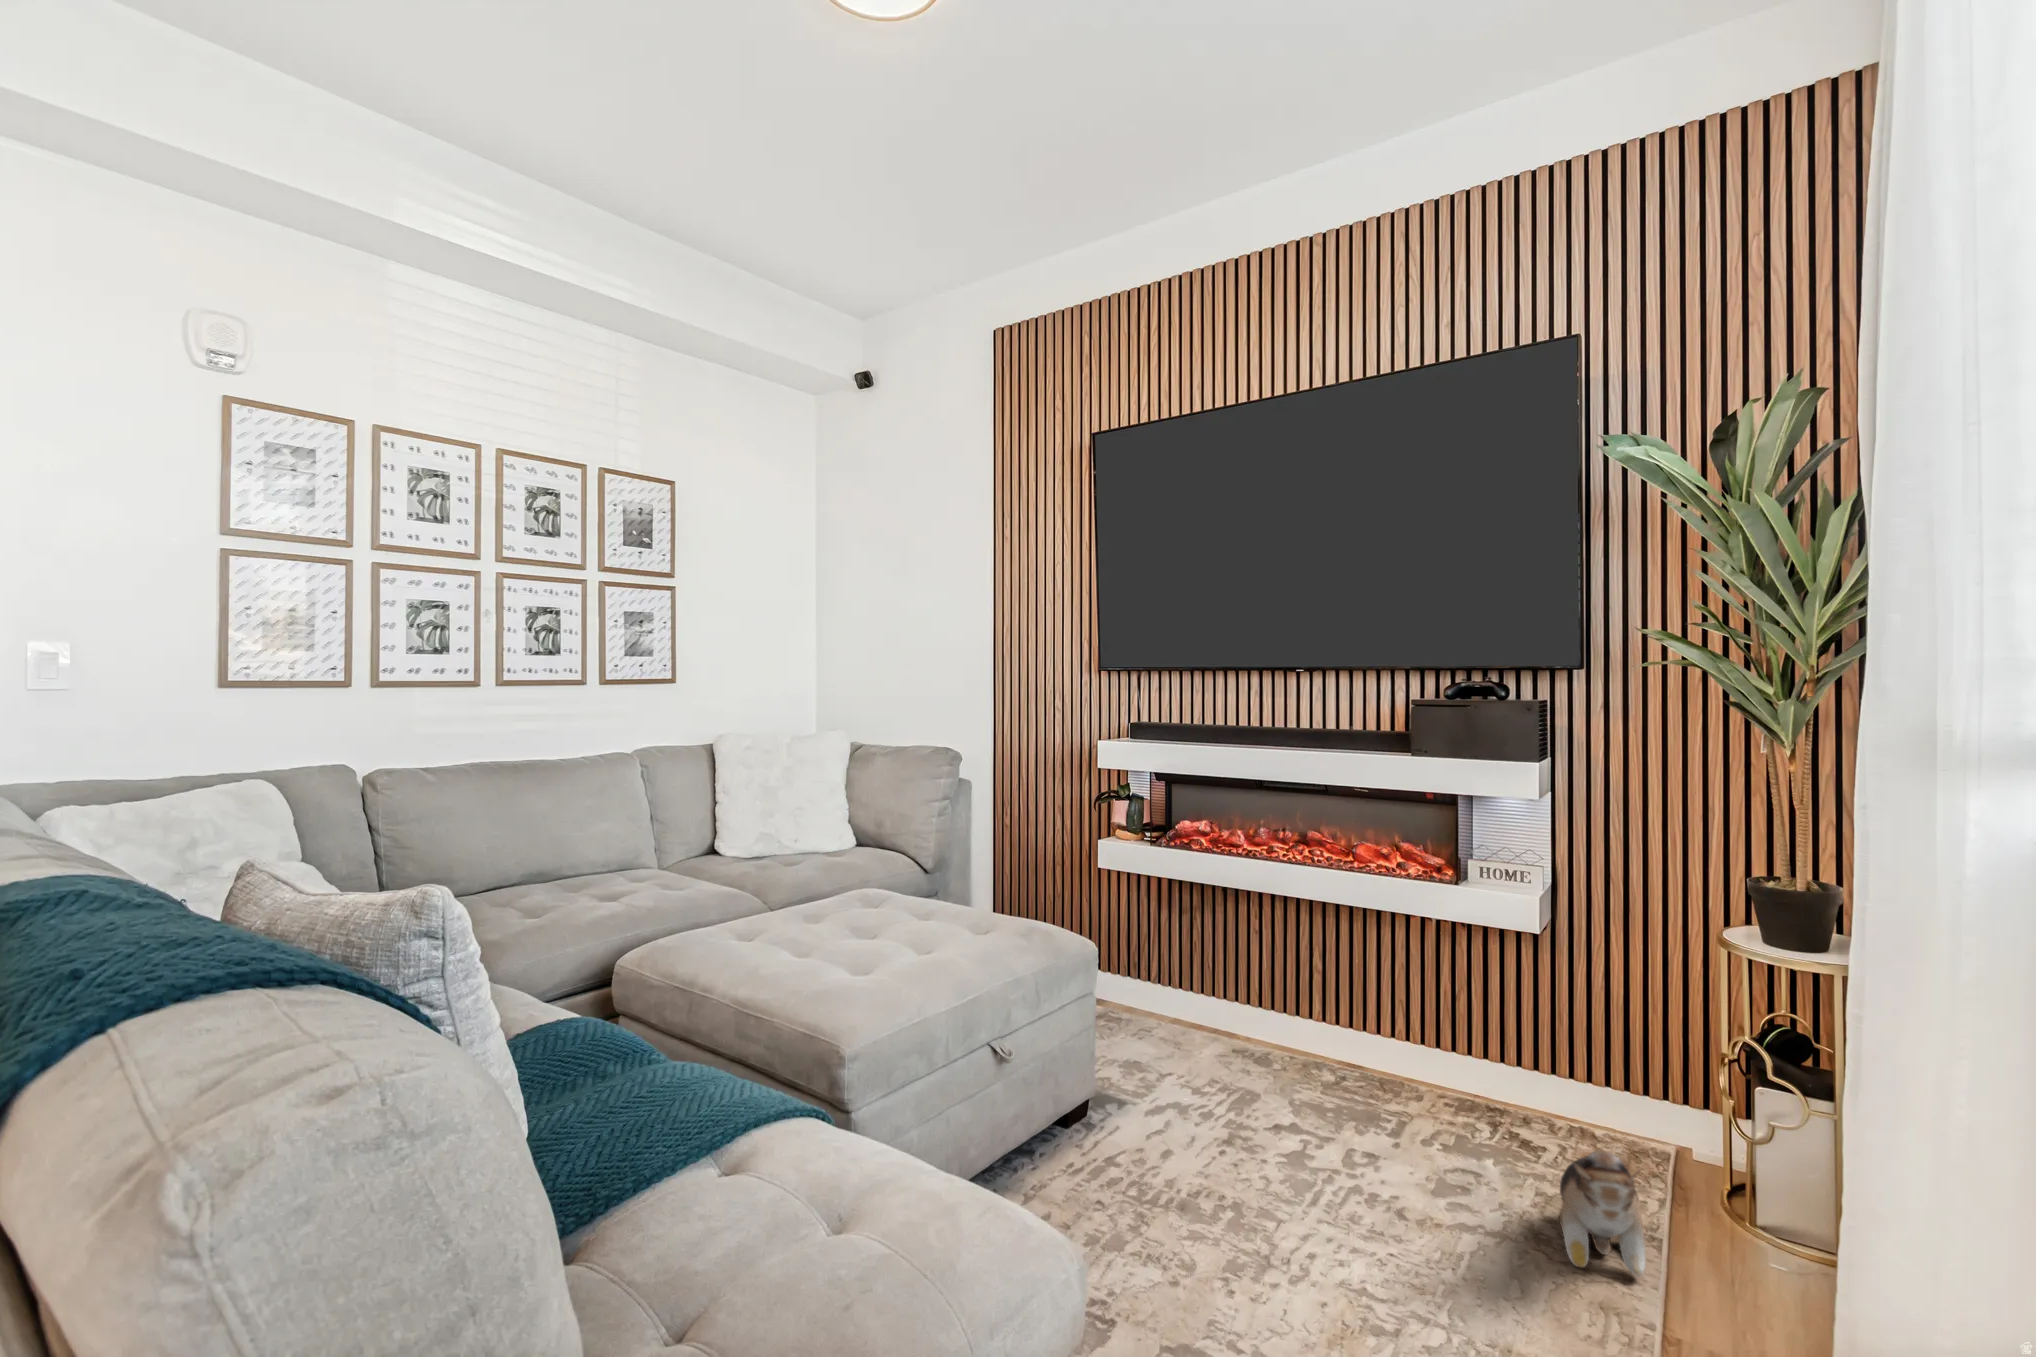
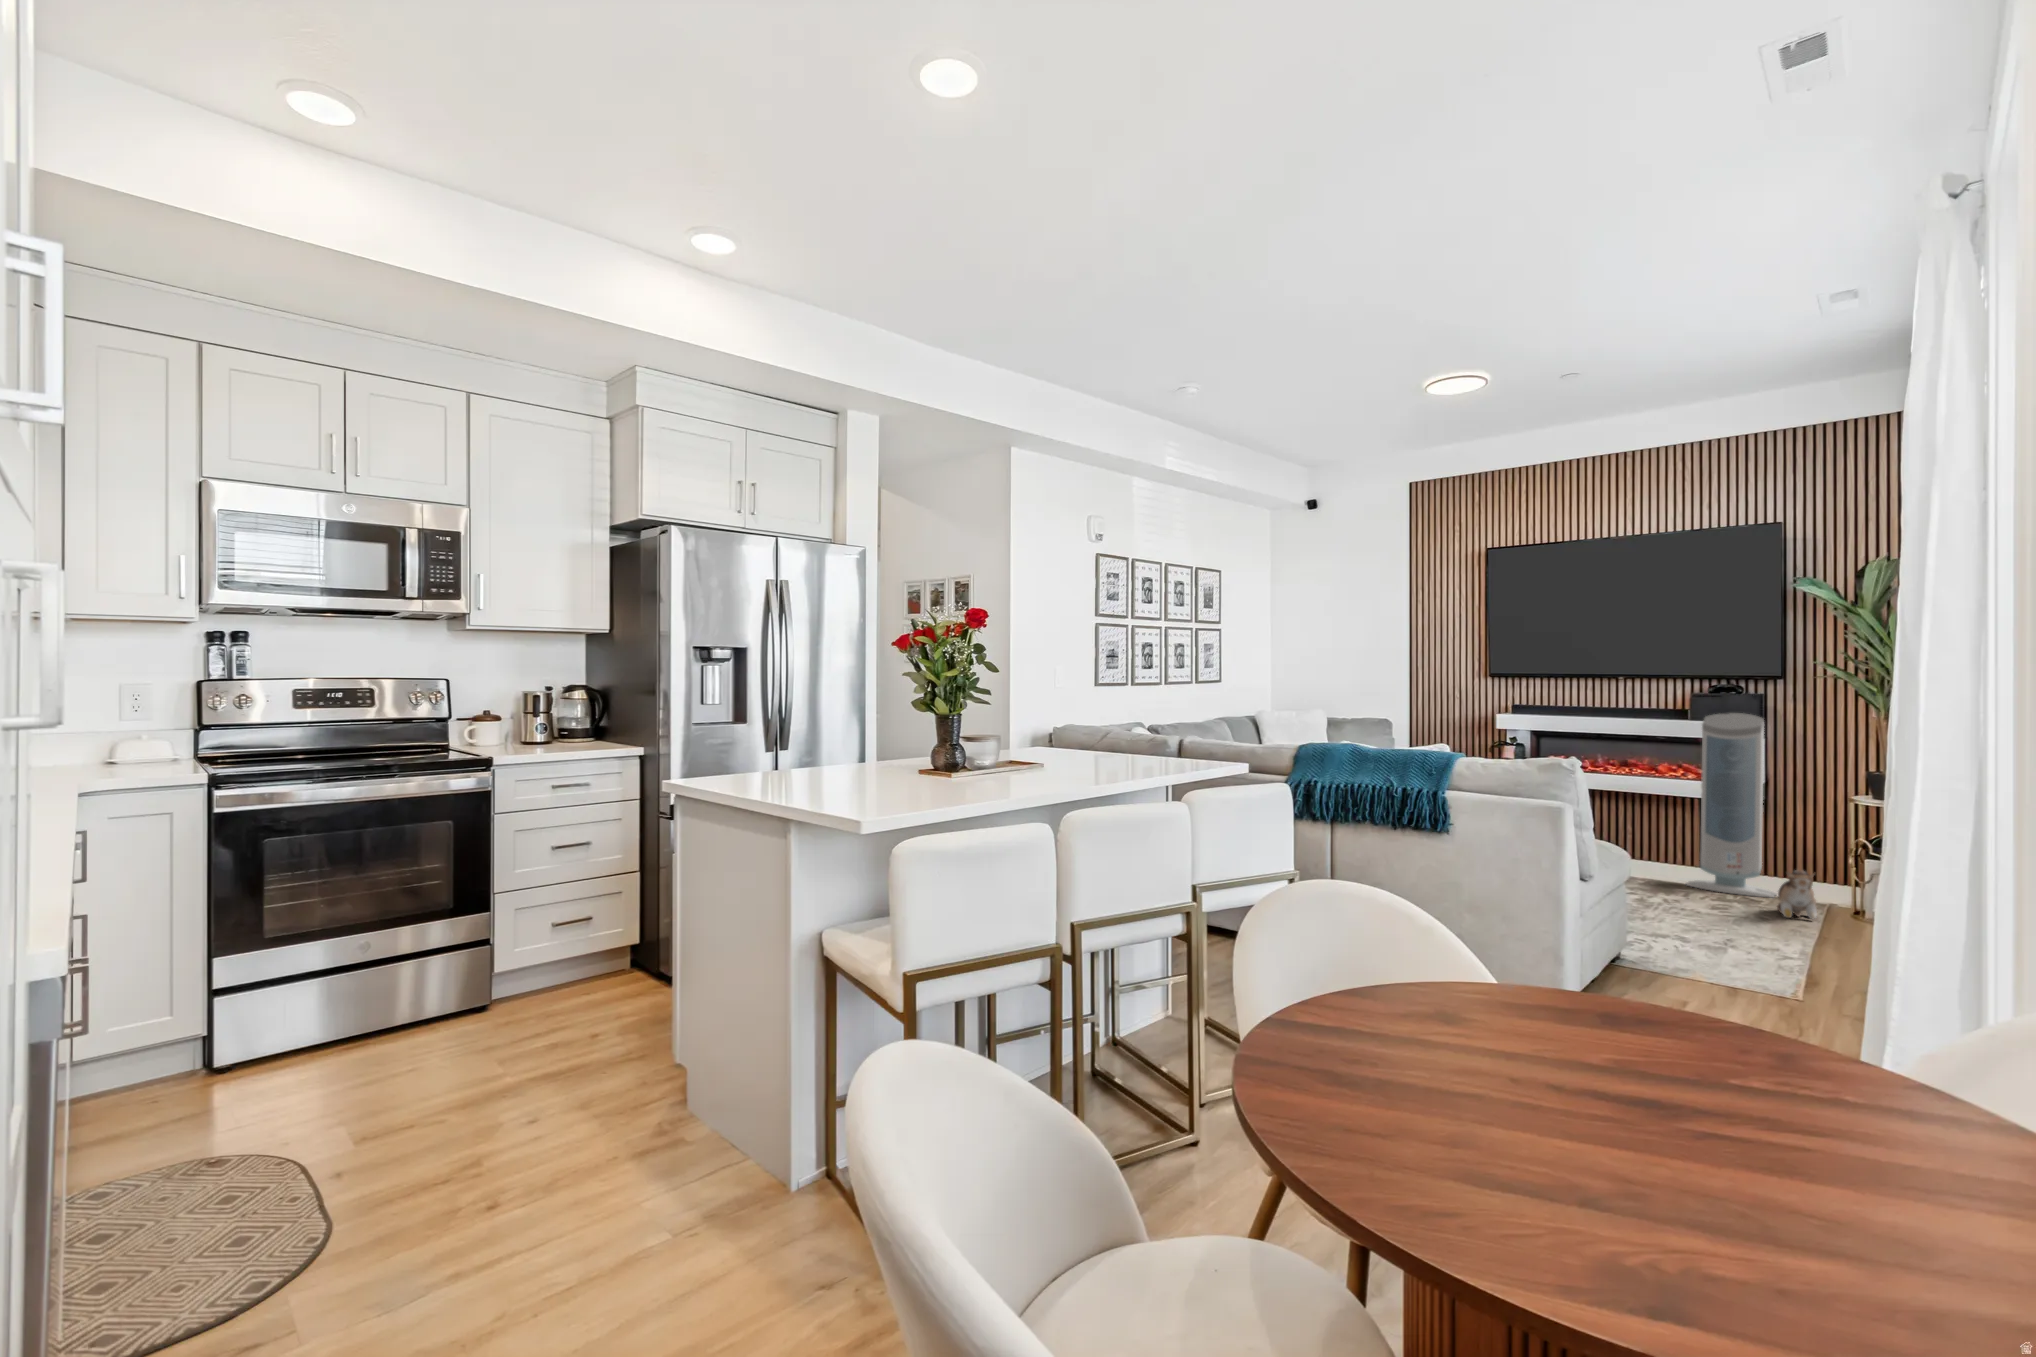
air purifier: none [1398,739,1571,1145] -> present [1686,713,1777,898]

